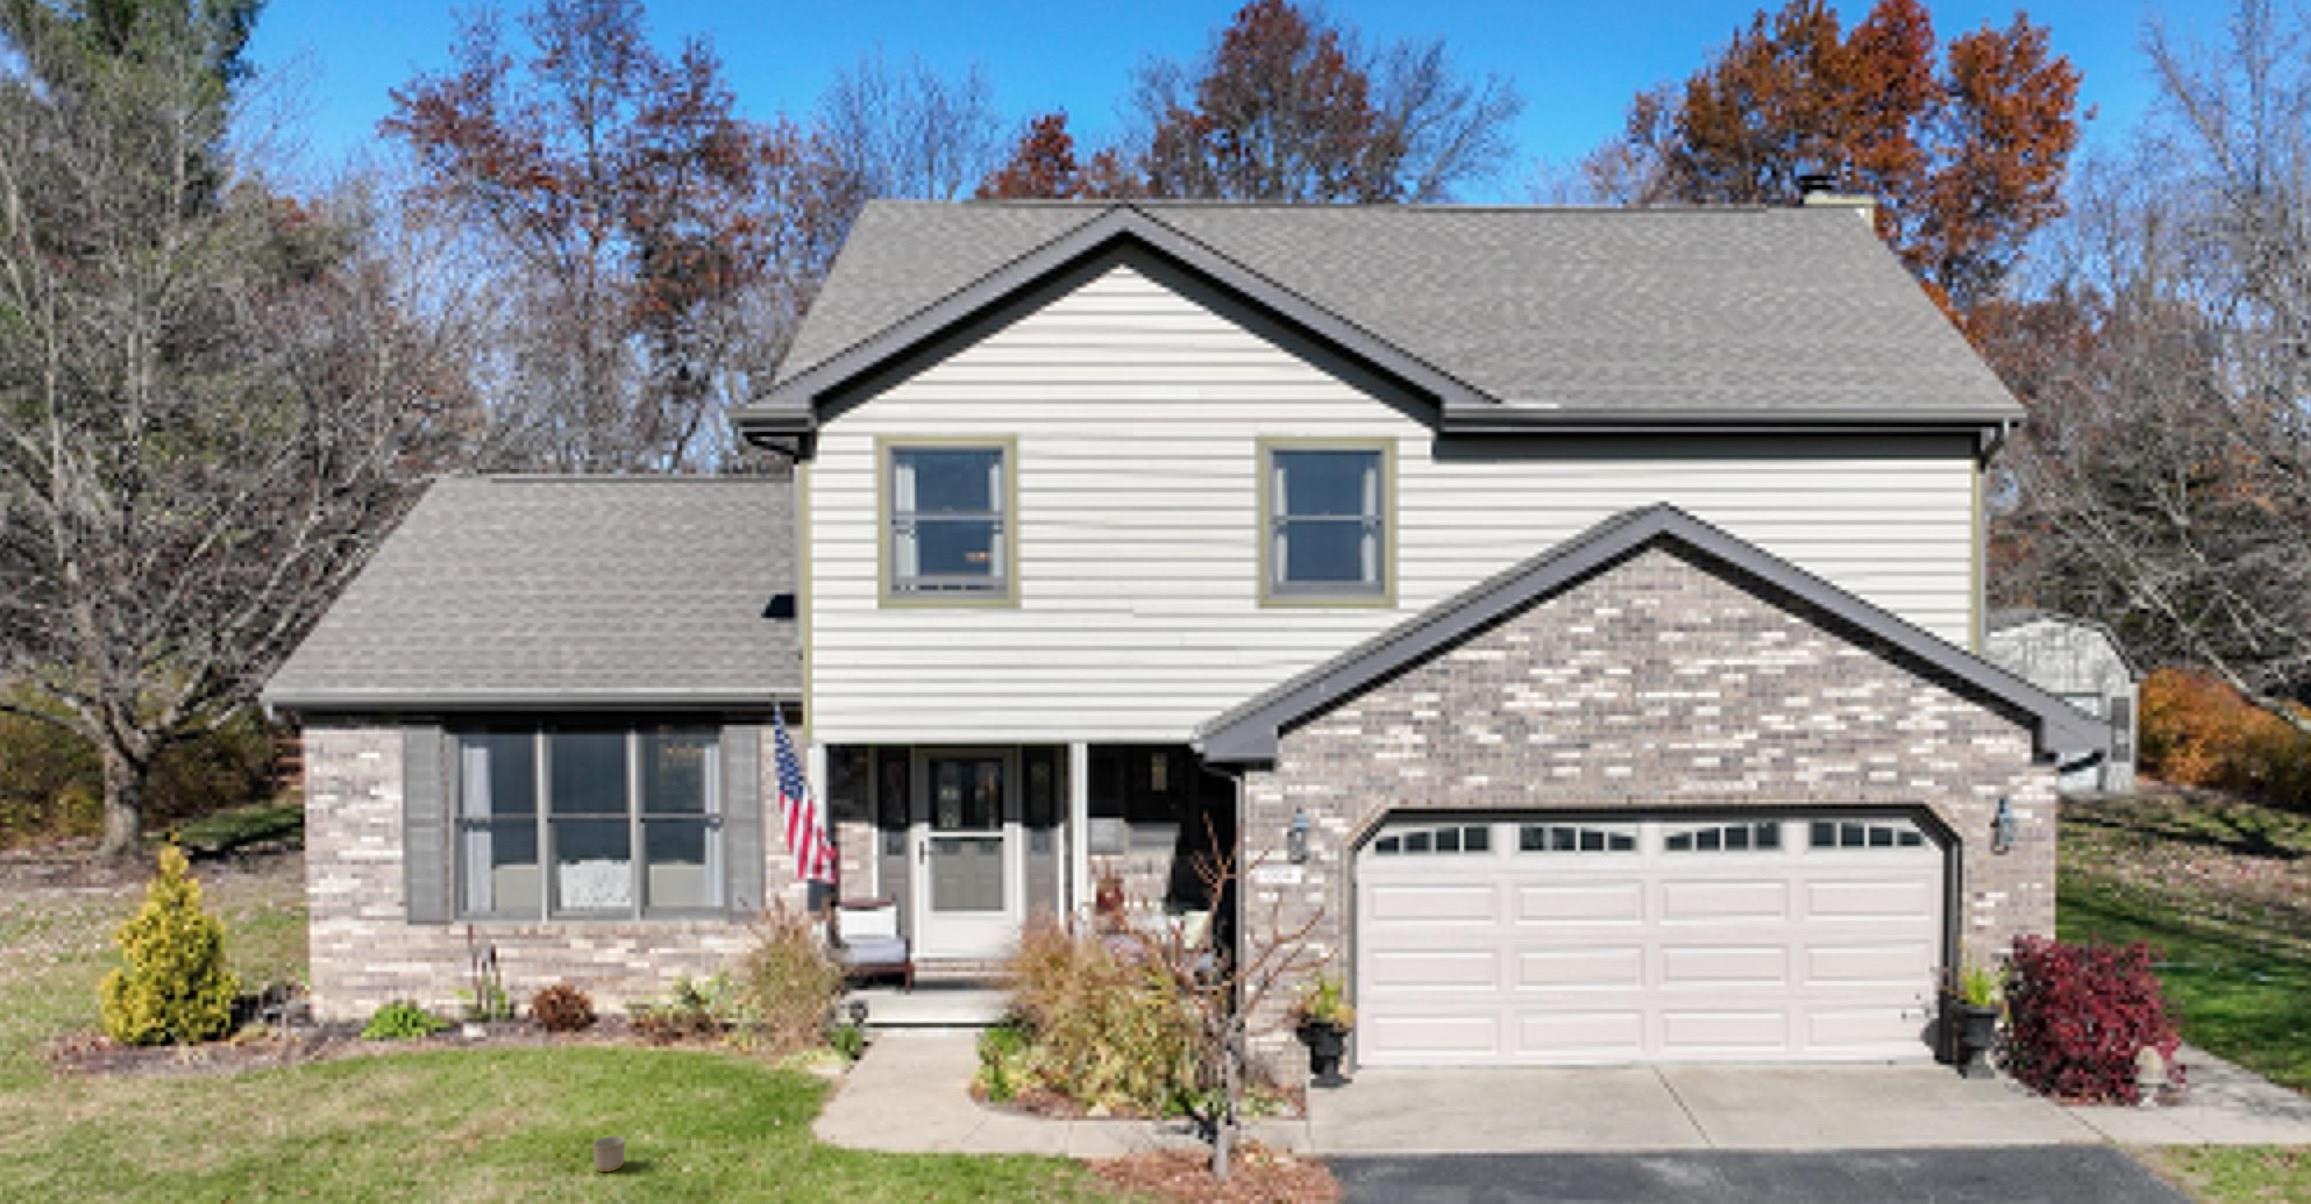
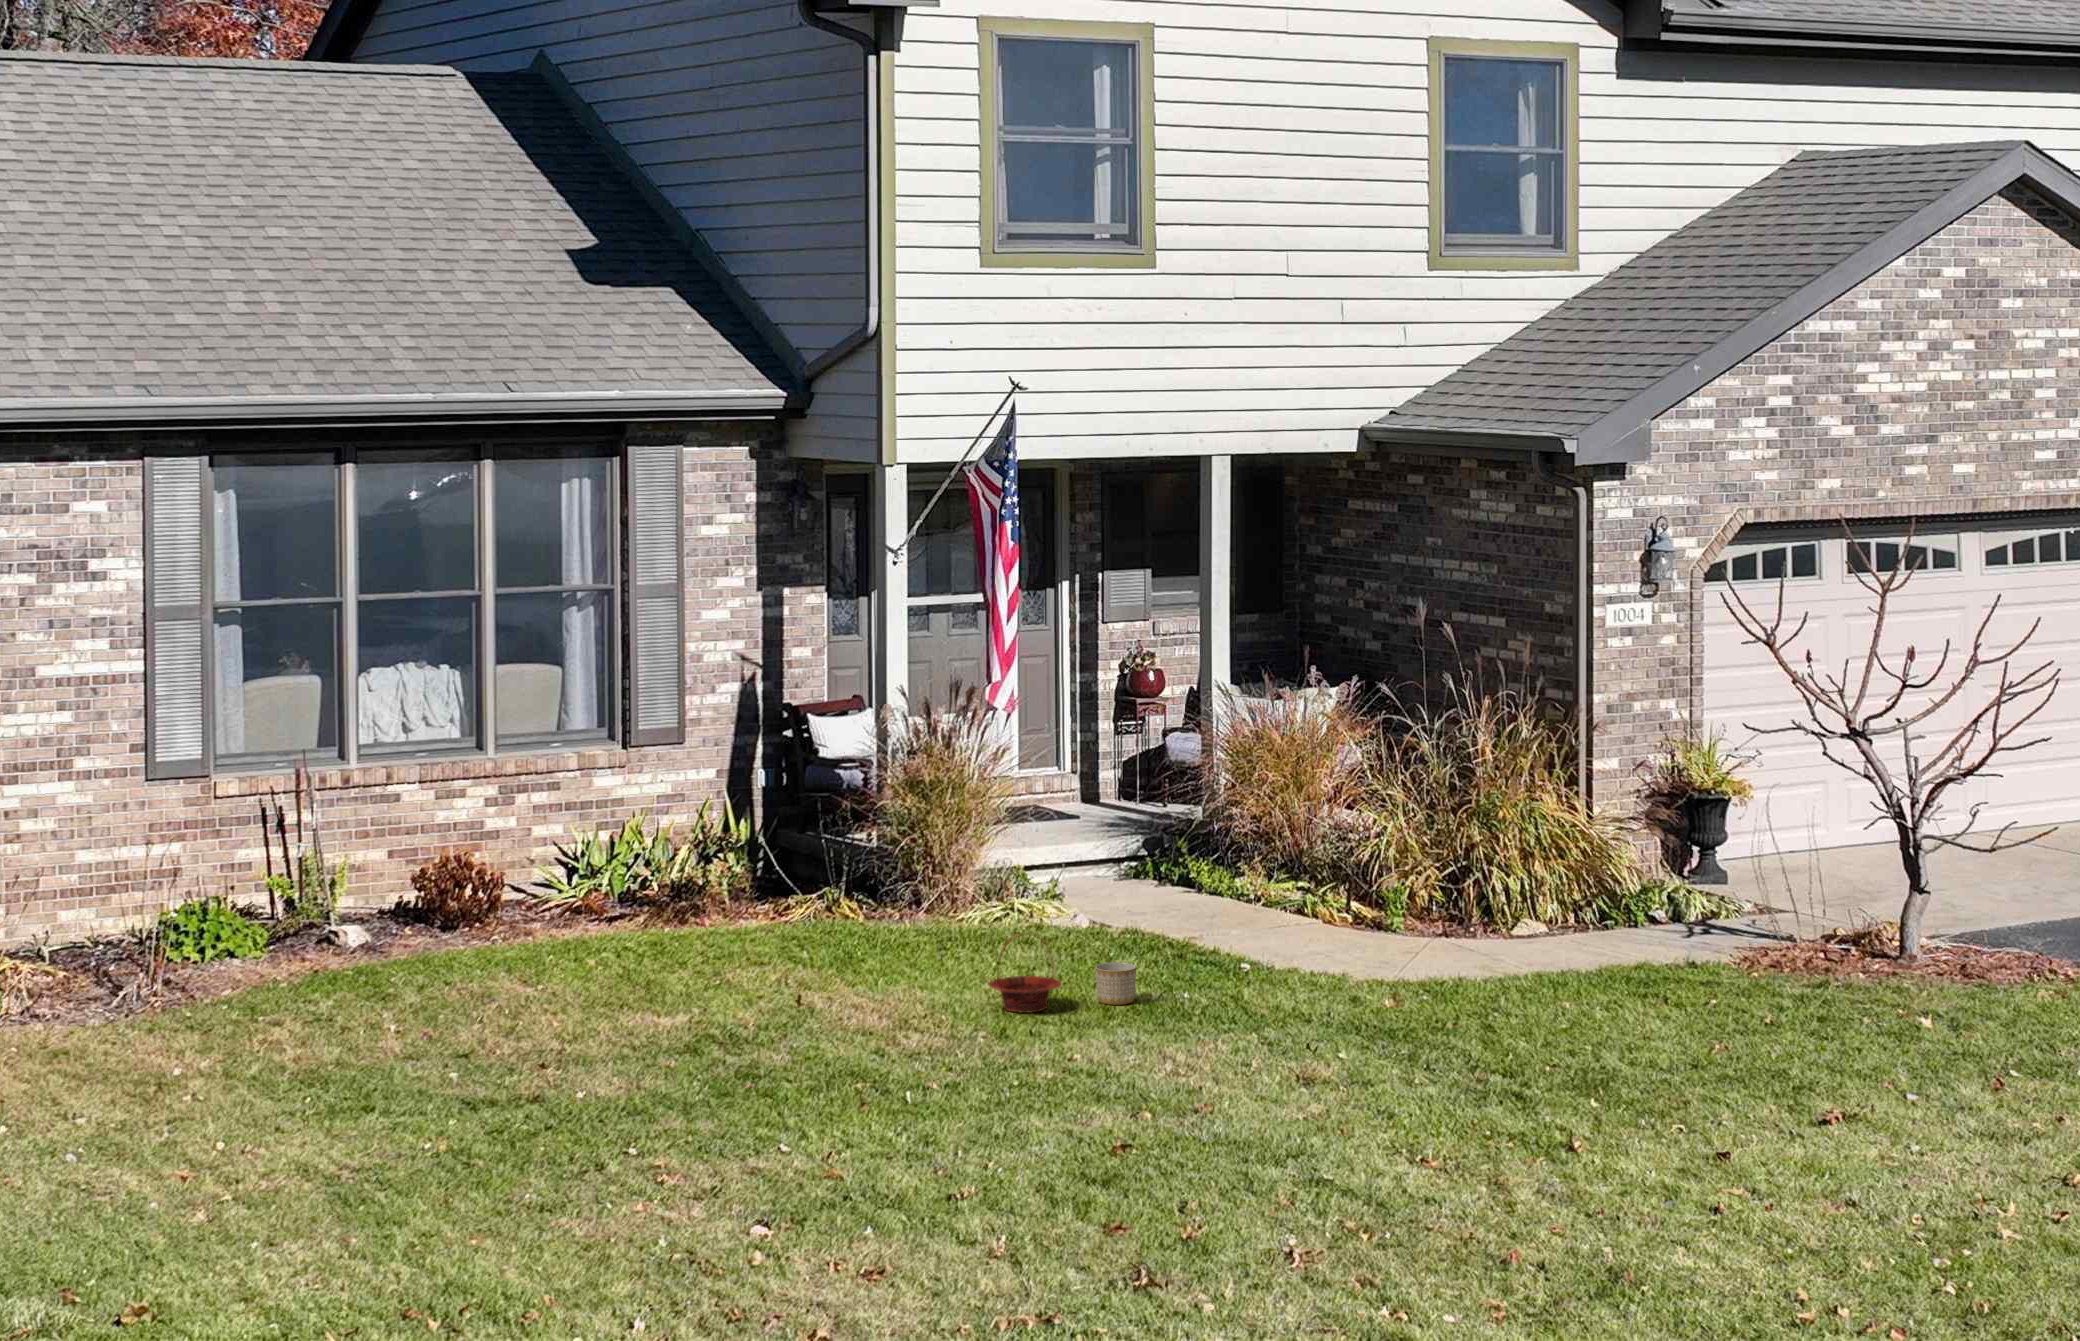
basket: none [518,1109,577,1169] -> present [988,934,1062,1013]

